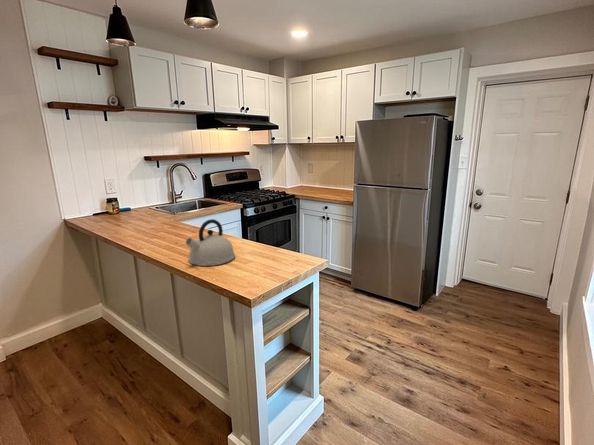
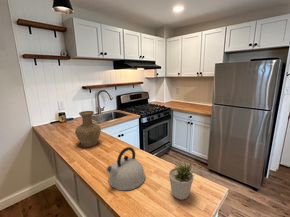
vase: none [140,186,178,237] -> present [75,111,101,147]
potted plant: none [258,226,285,269] -> present [169,162,194,200]

